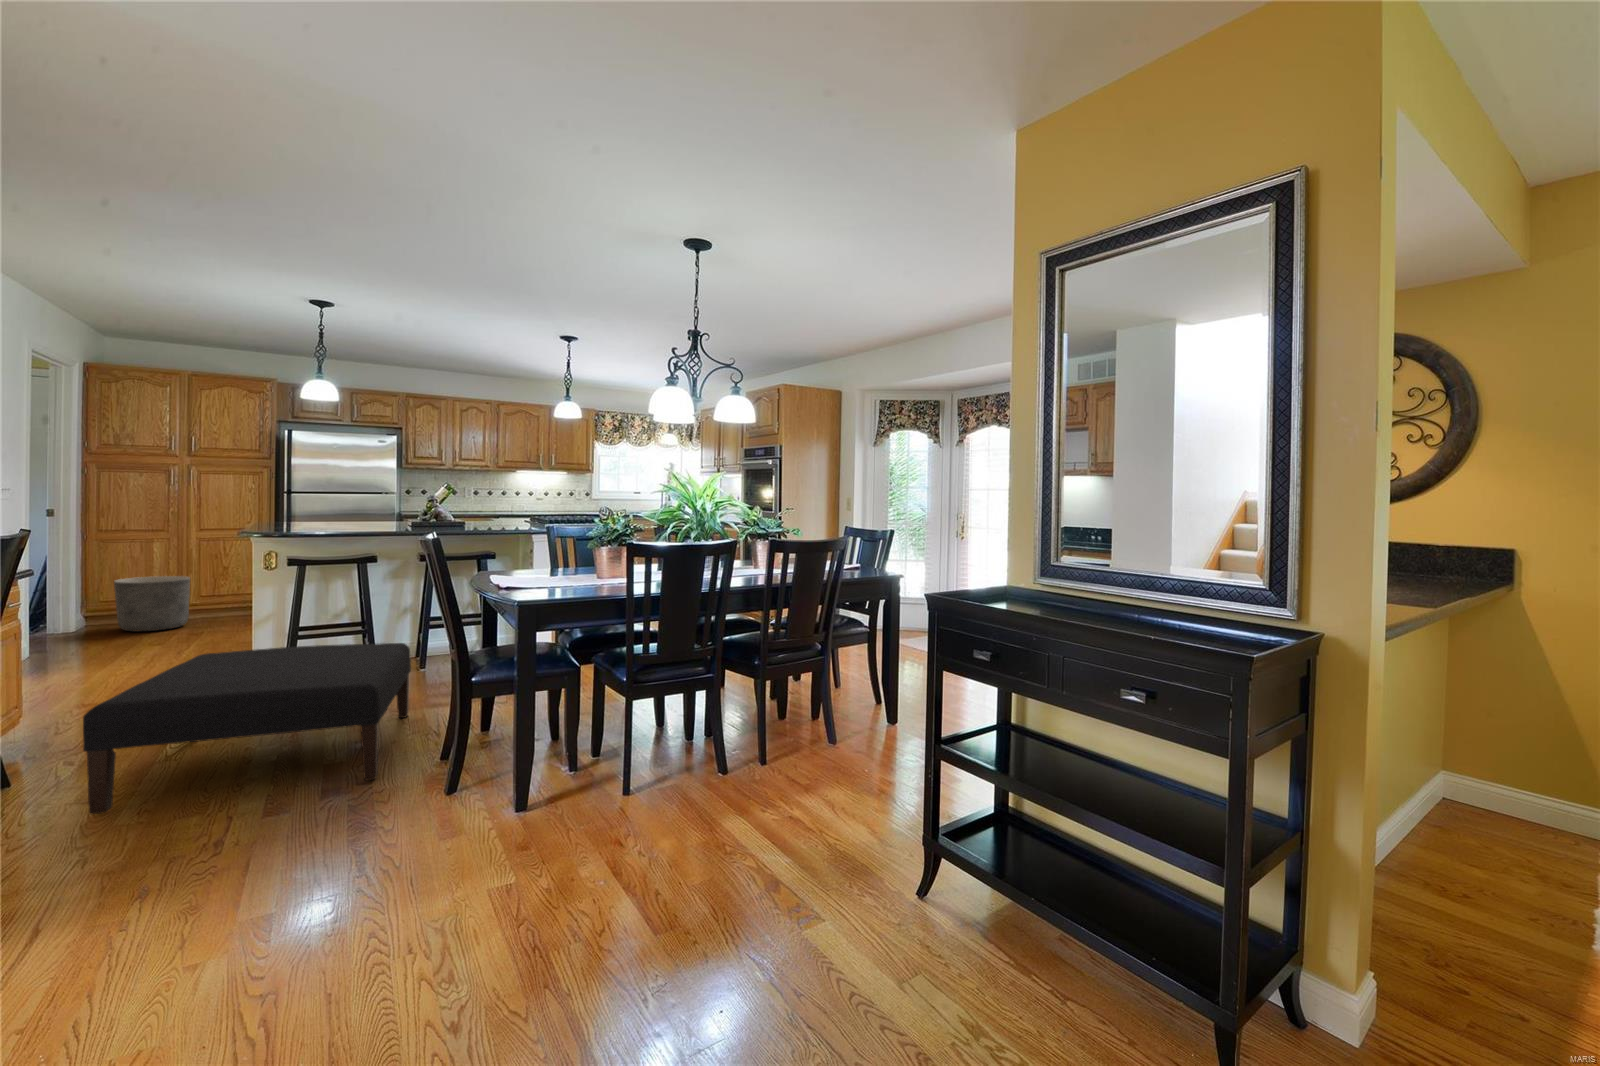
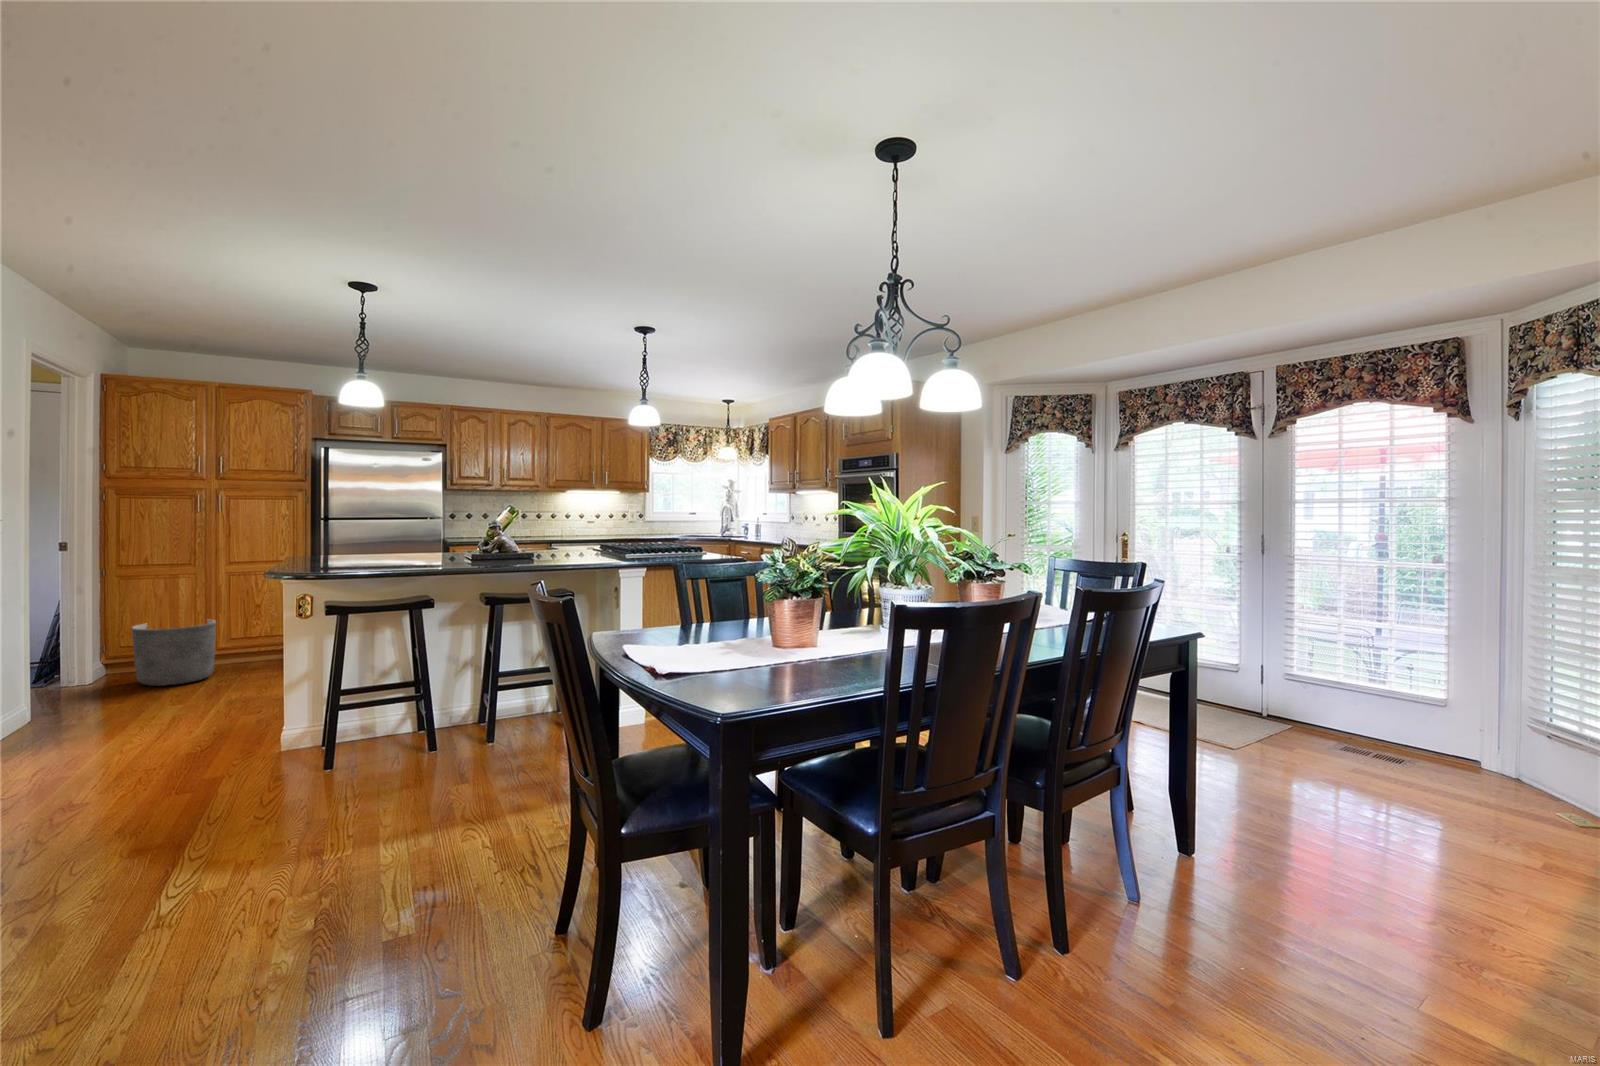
ottoman: present [83,643,411,814] -> none [70,721,484,997]

